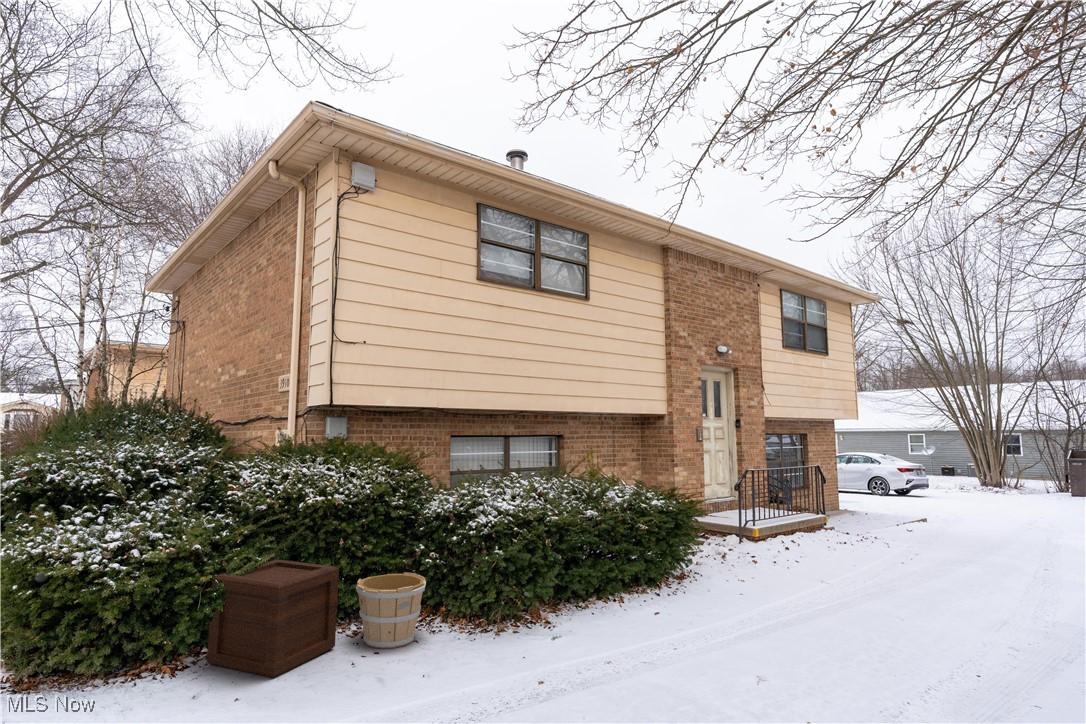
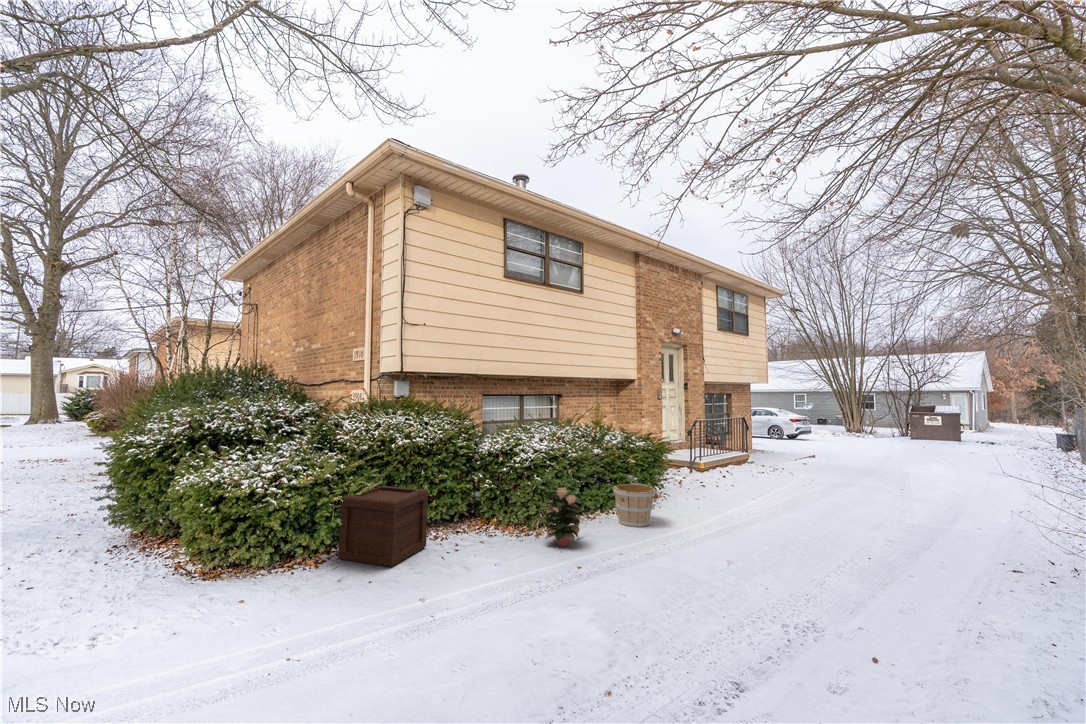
decorative plant: none [501,565,555,649] -> present [544,487,582,546]
wooden bucket: present [356,572,426,648] -> present [613,483,655,527]

